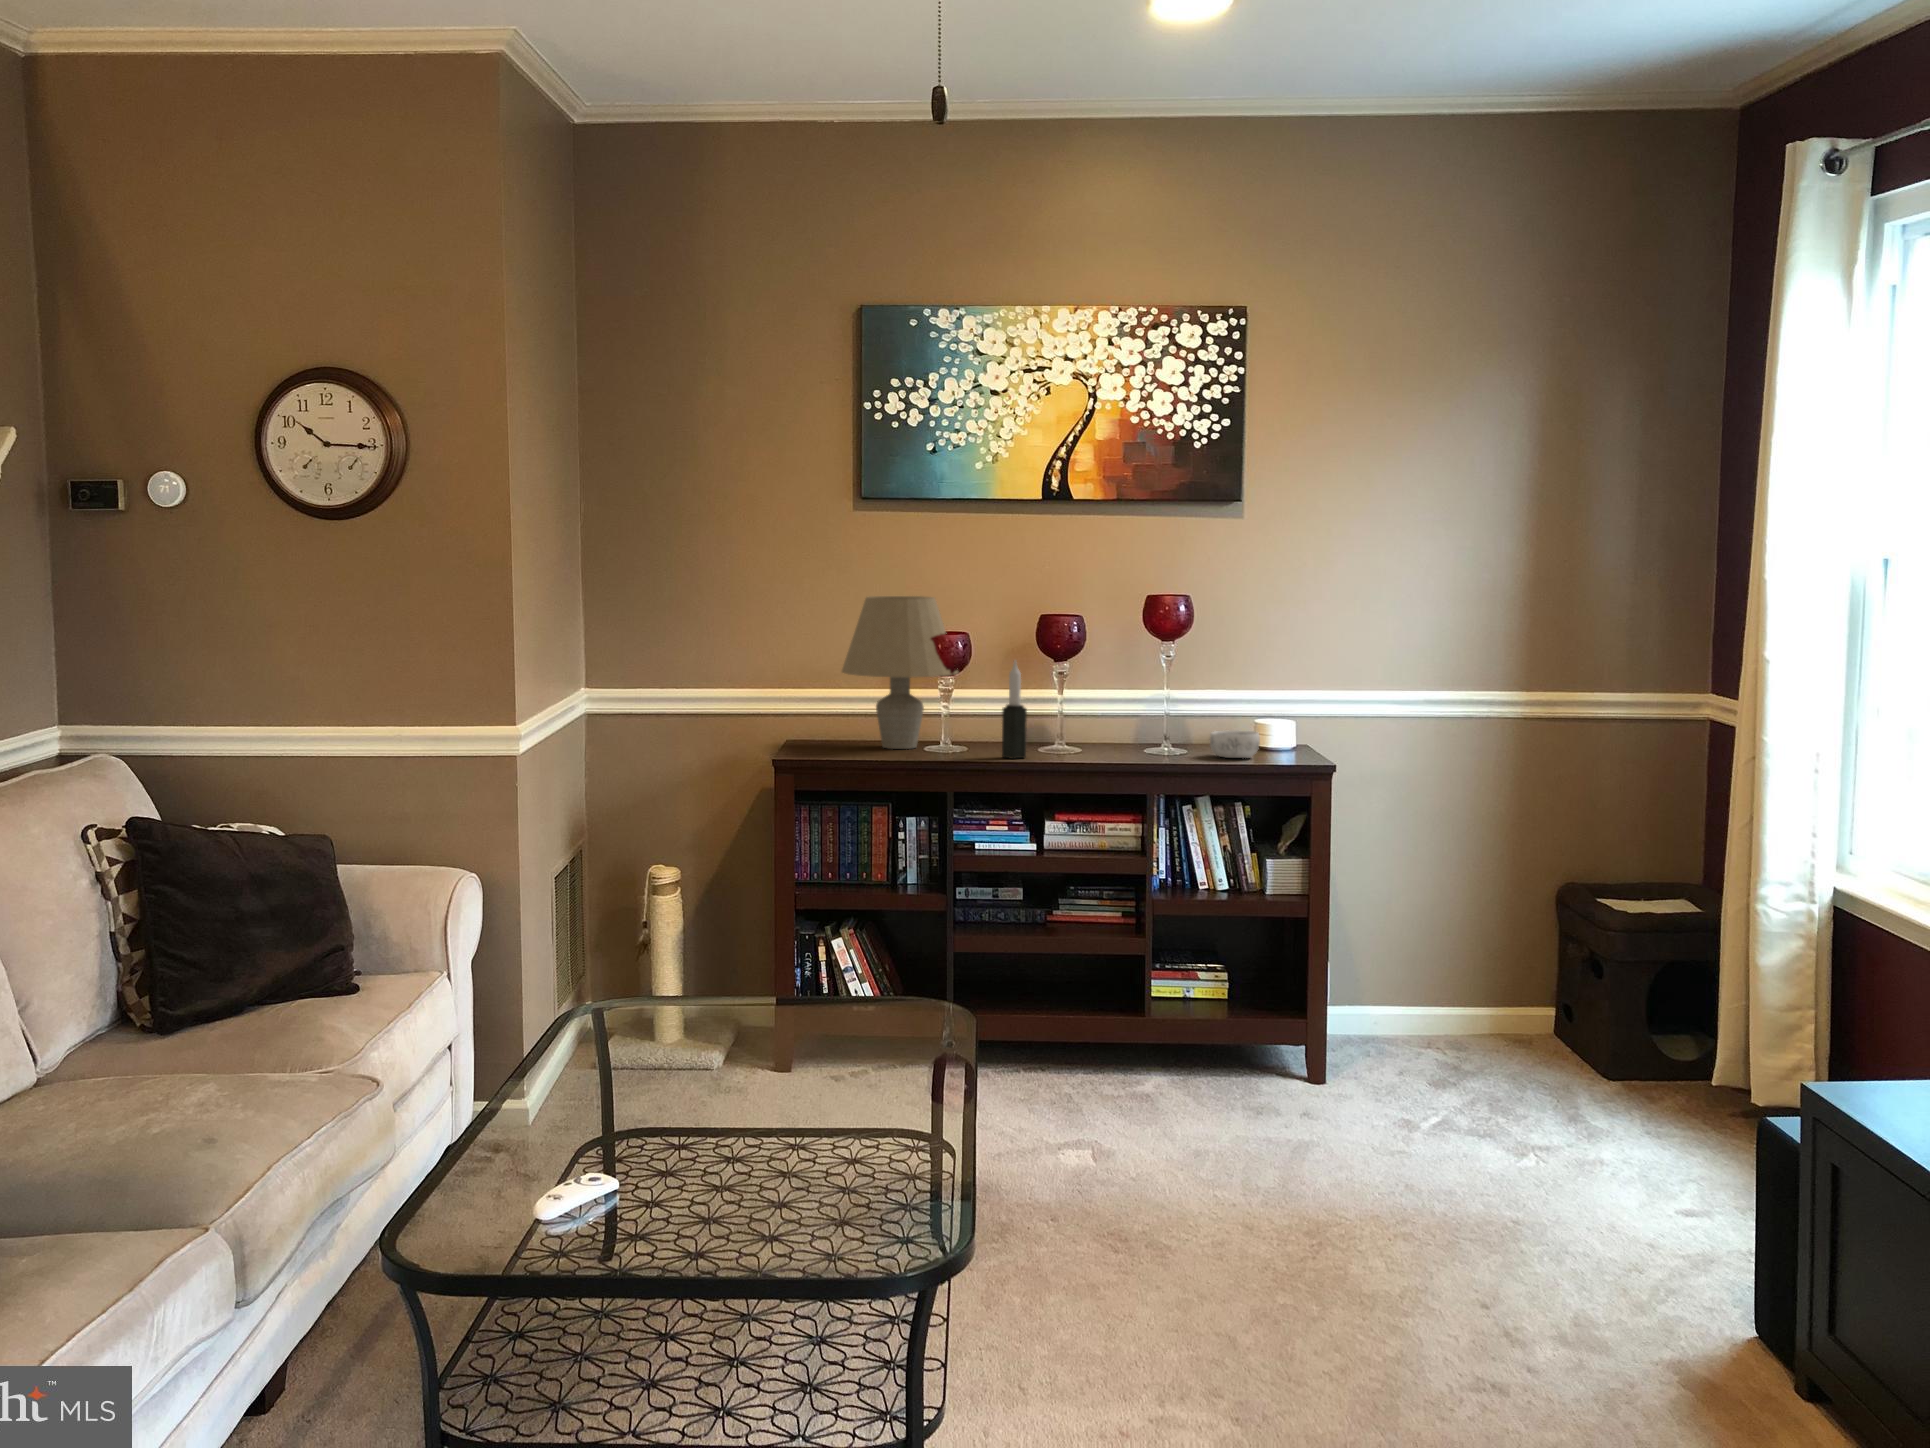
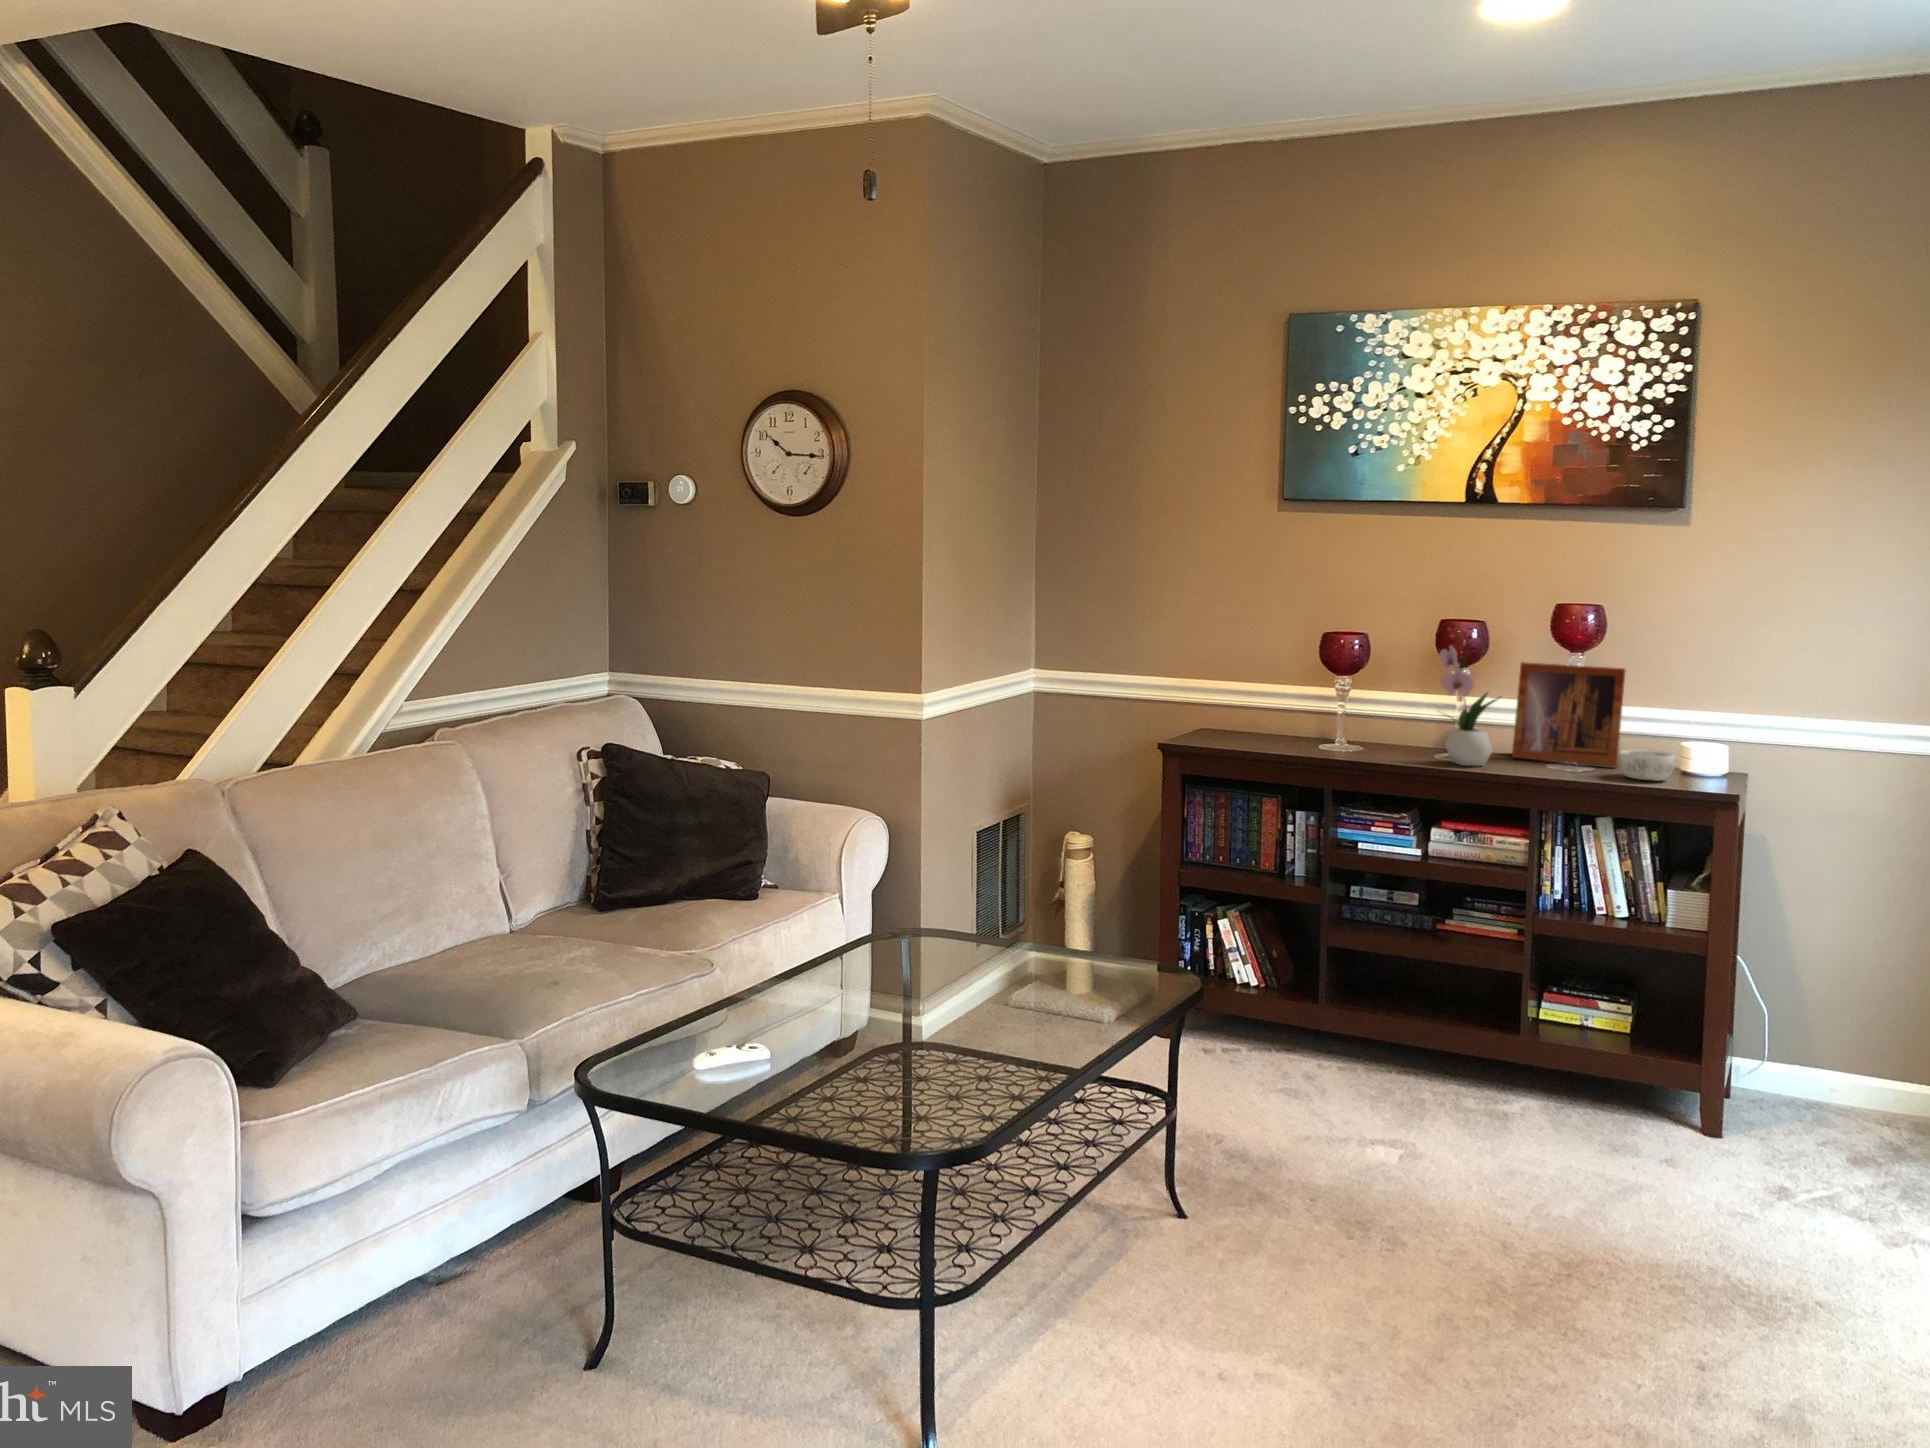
table lamp: present [842,596,958,749] -> none [1244,596,1362,746]
flower arrangement: none [1042,620,1105,756] -> present [1439,627,1499,766]
picture frame: none [1105,654,1201,750] -> present [1512,662,1625,767]
candle: present [1002,661,1027,759] -> none [1389,666,1416,764]

